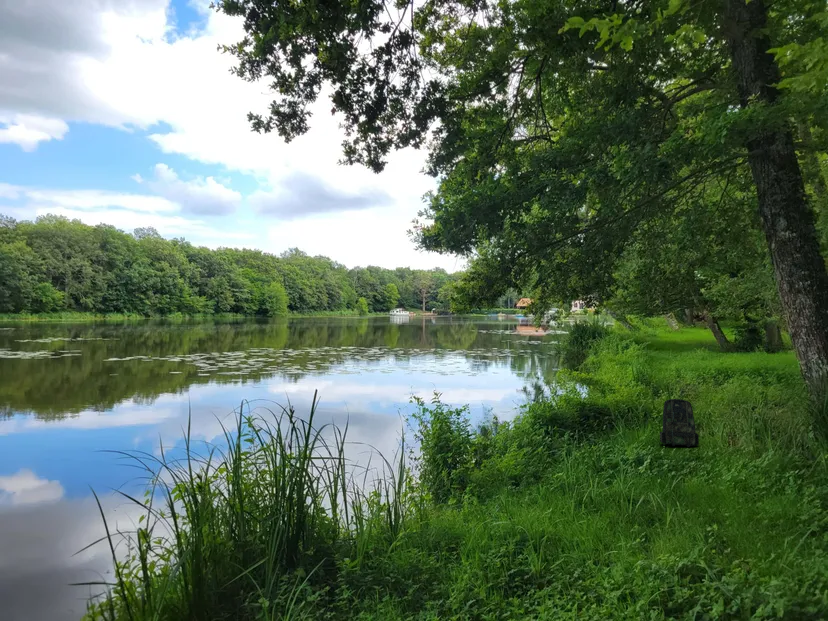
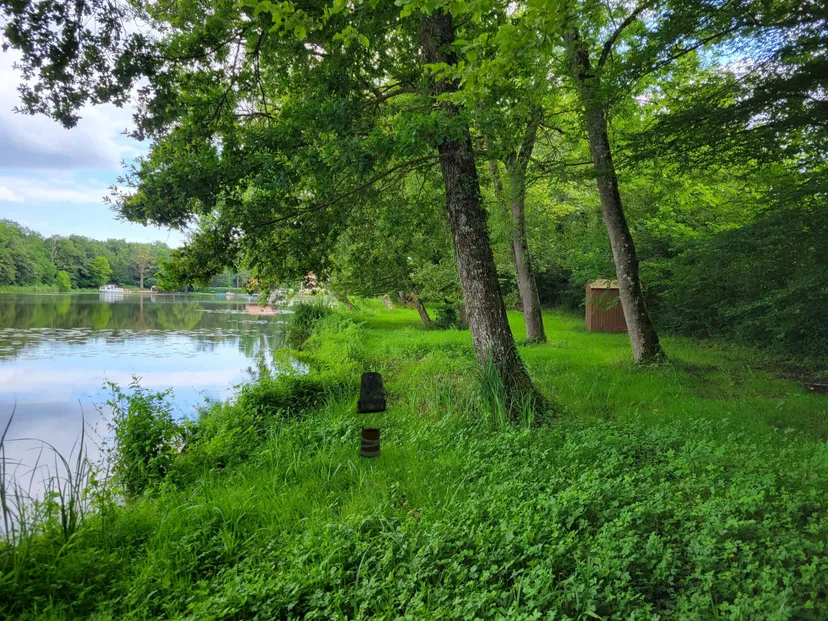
wooden bucket: none [677,454,706,505] -> present [360,416,381,456]

